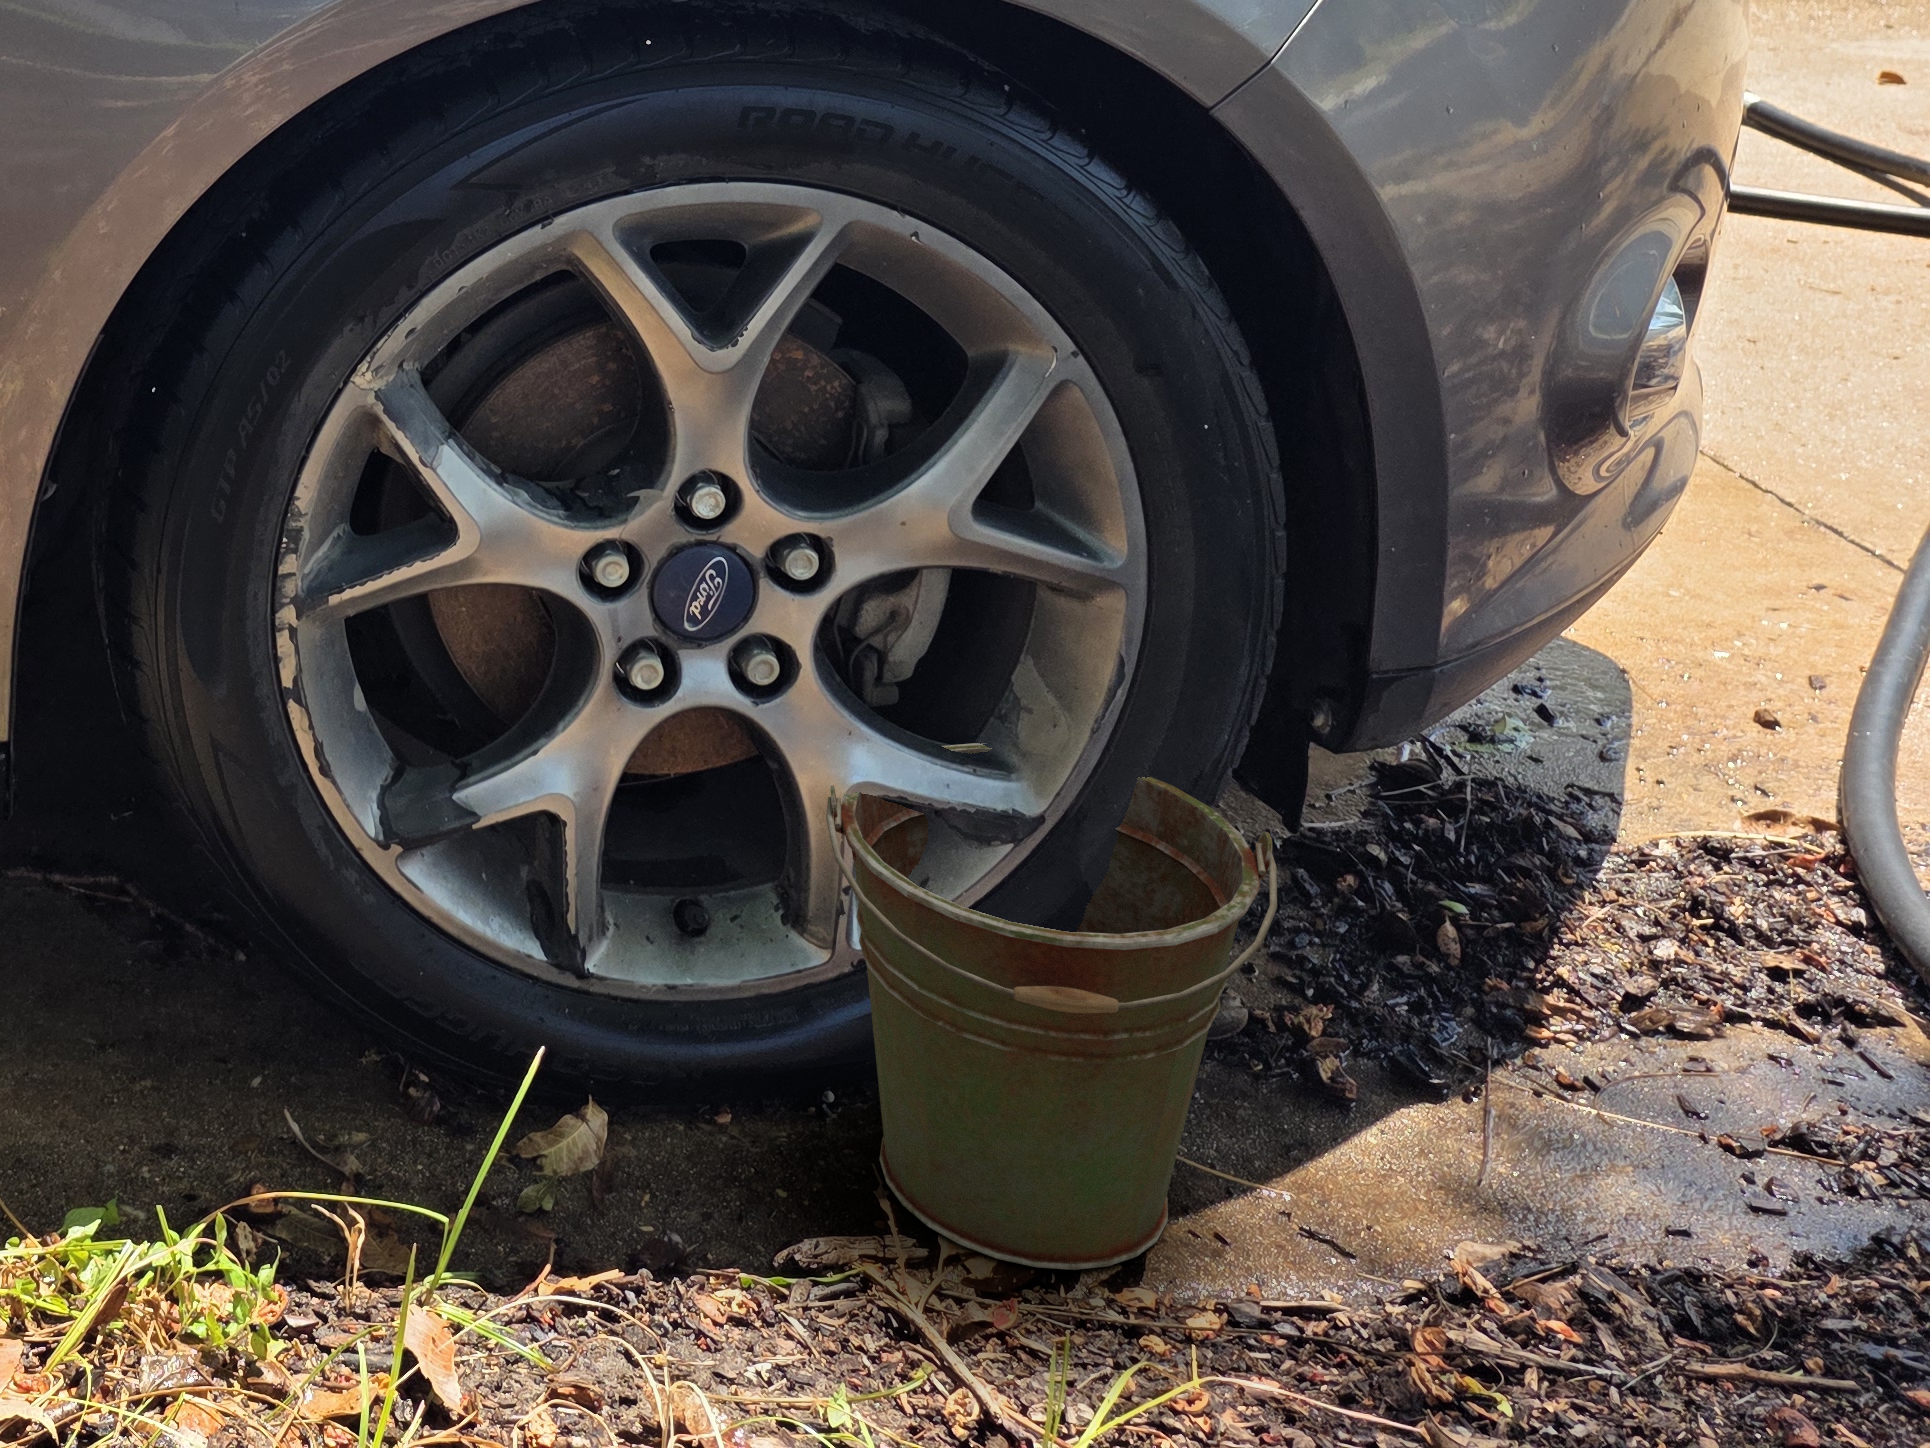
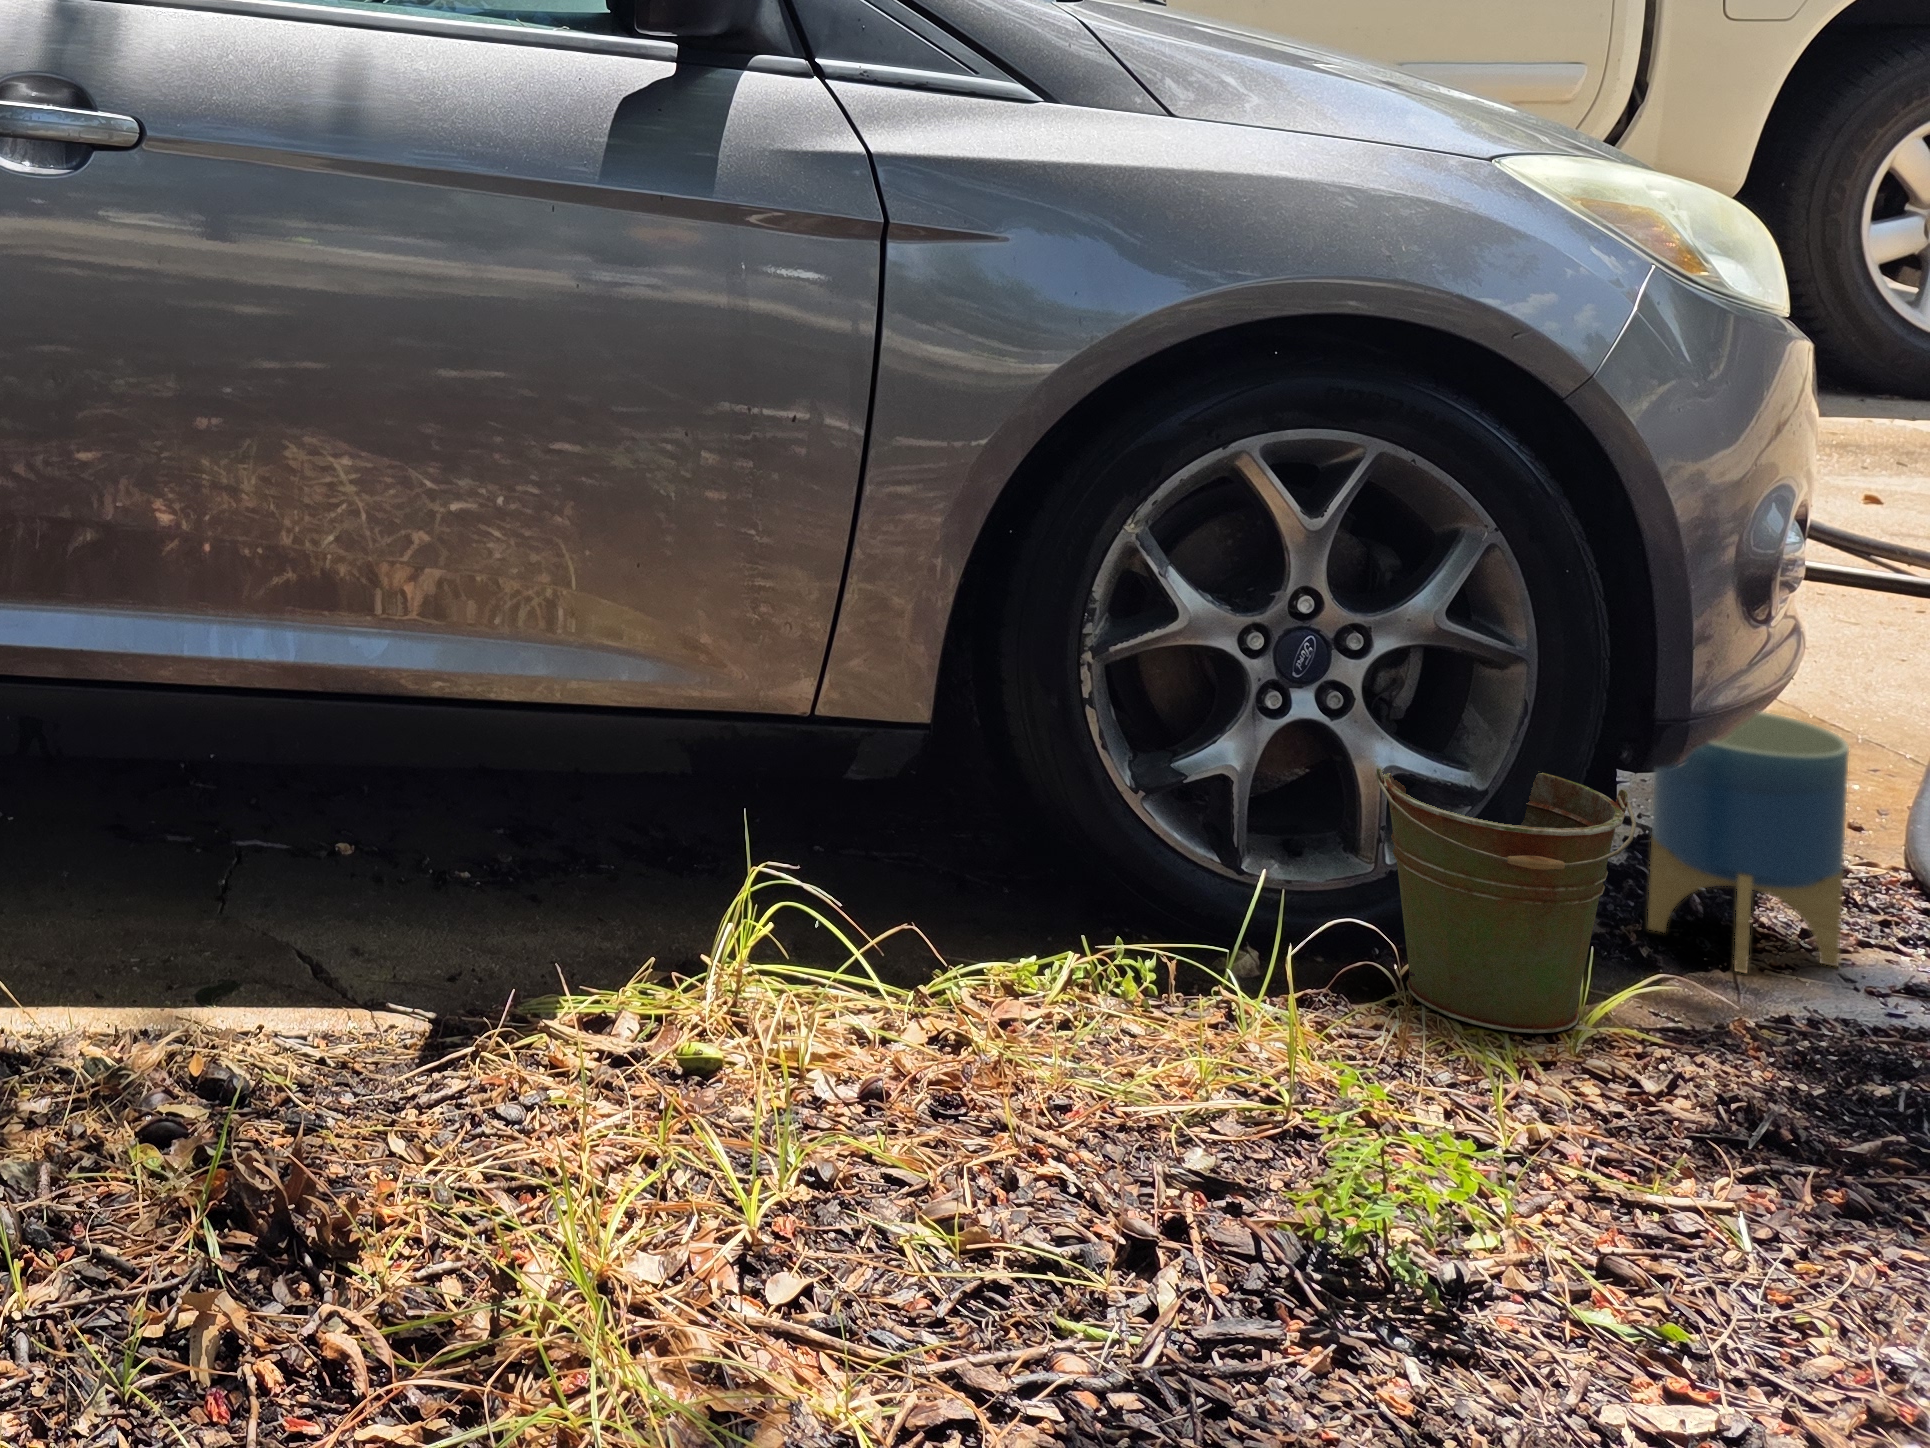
planter: none [1359,608,1720,1095] -> present [1648,712,1849,973]

